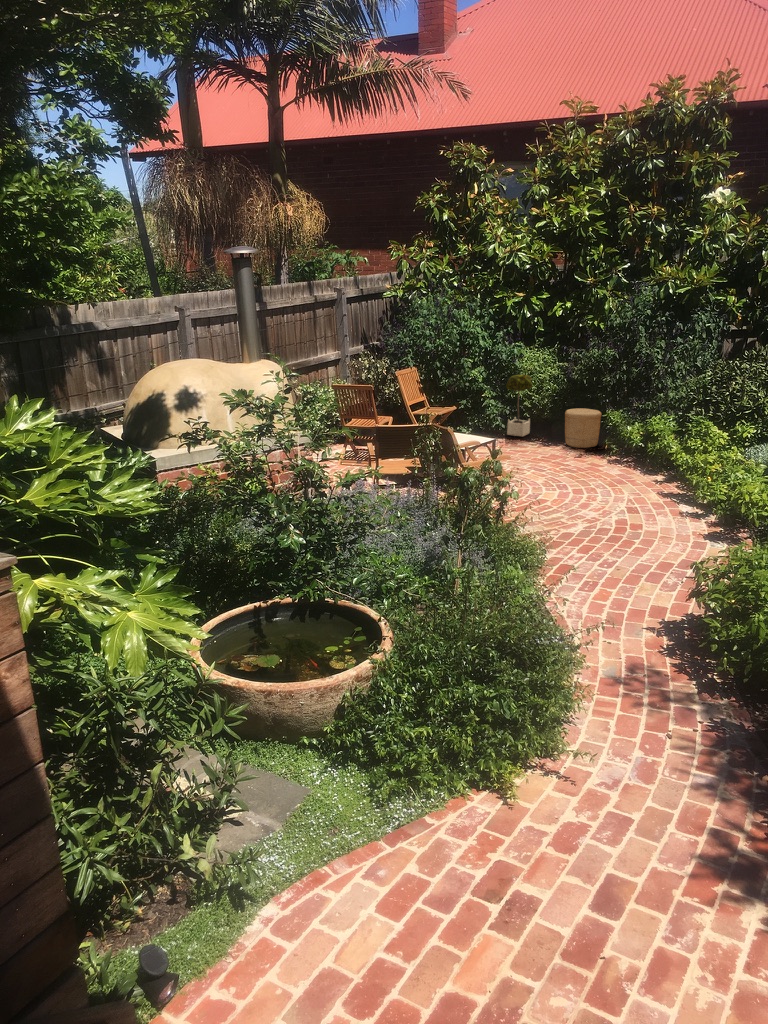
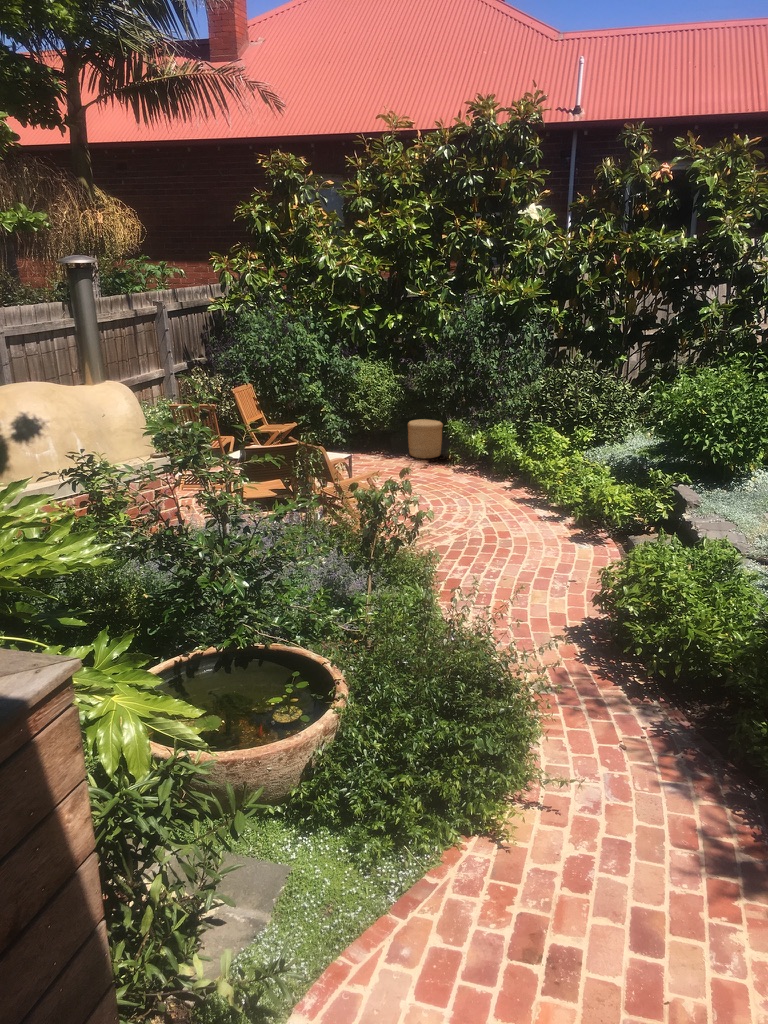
potted tree: present [506,374,533,436] -> none [346,386,372,450]

